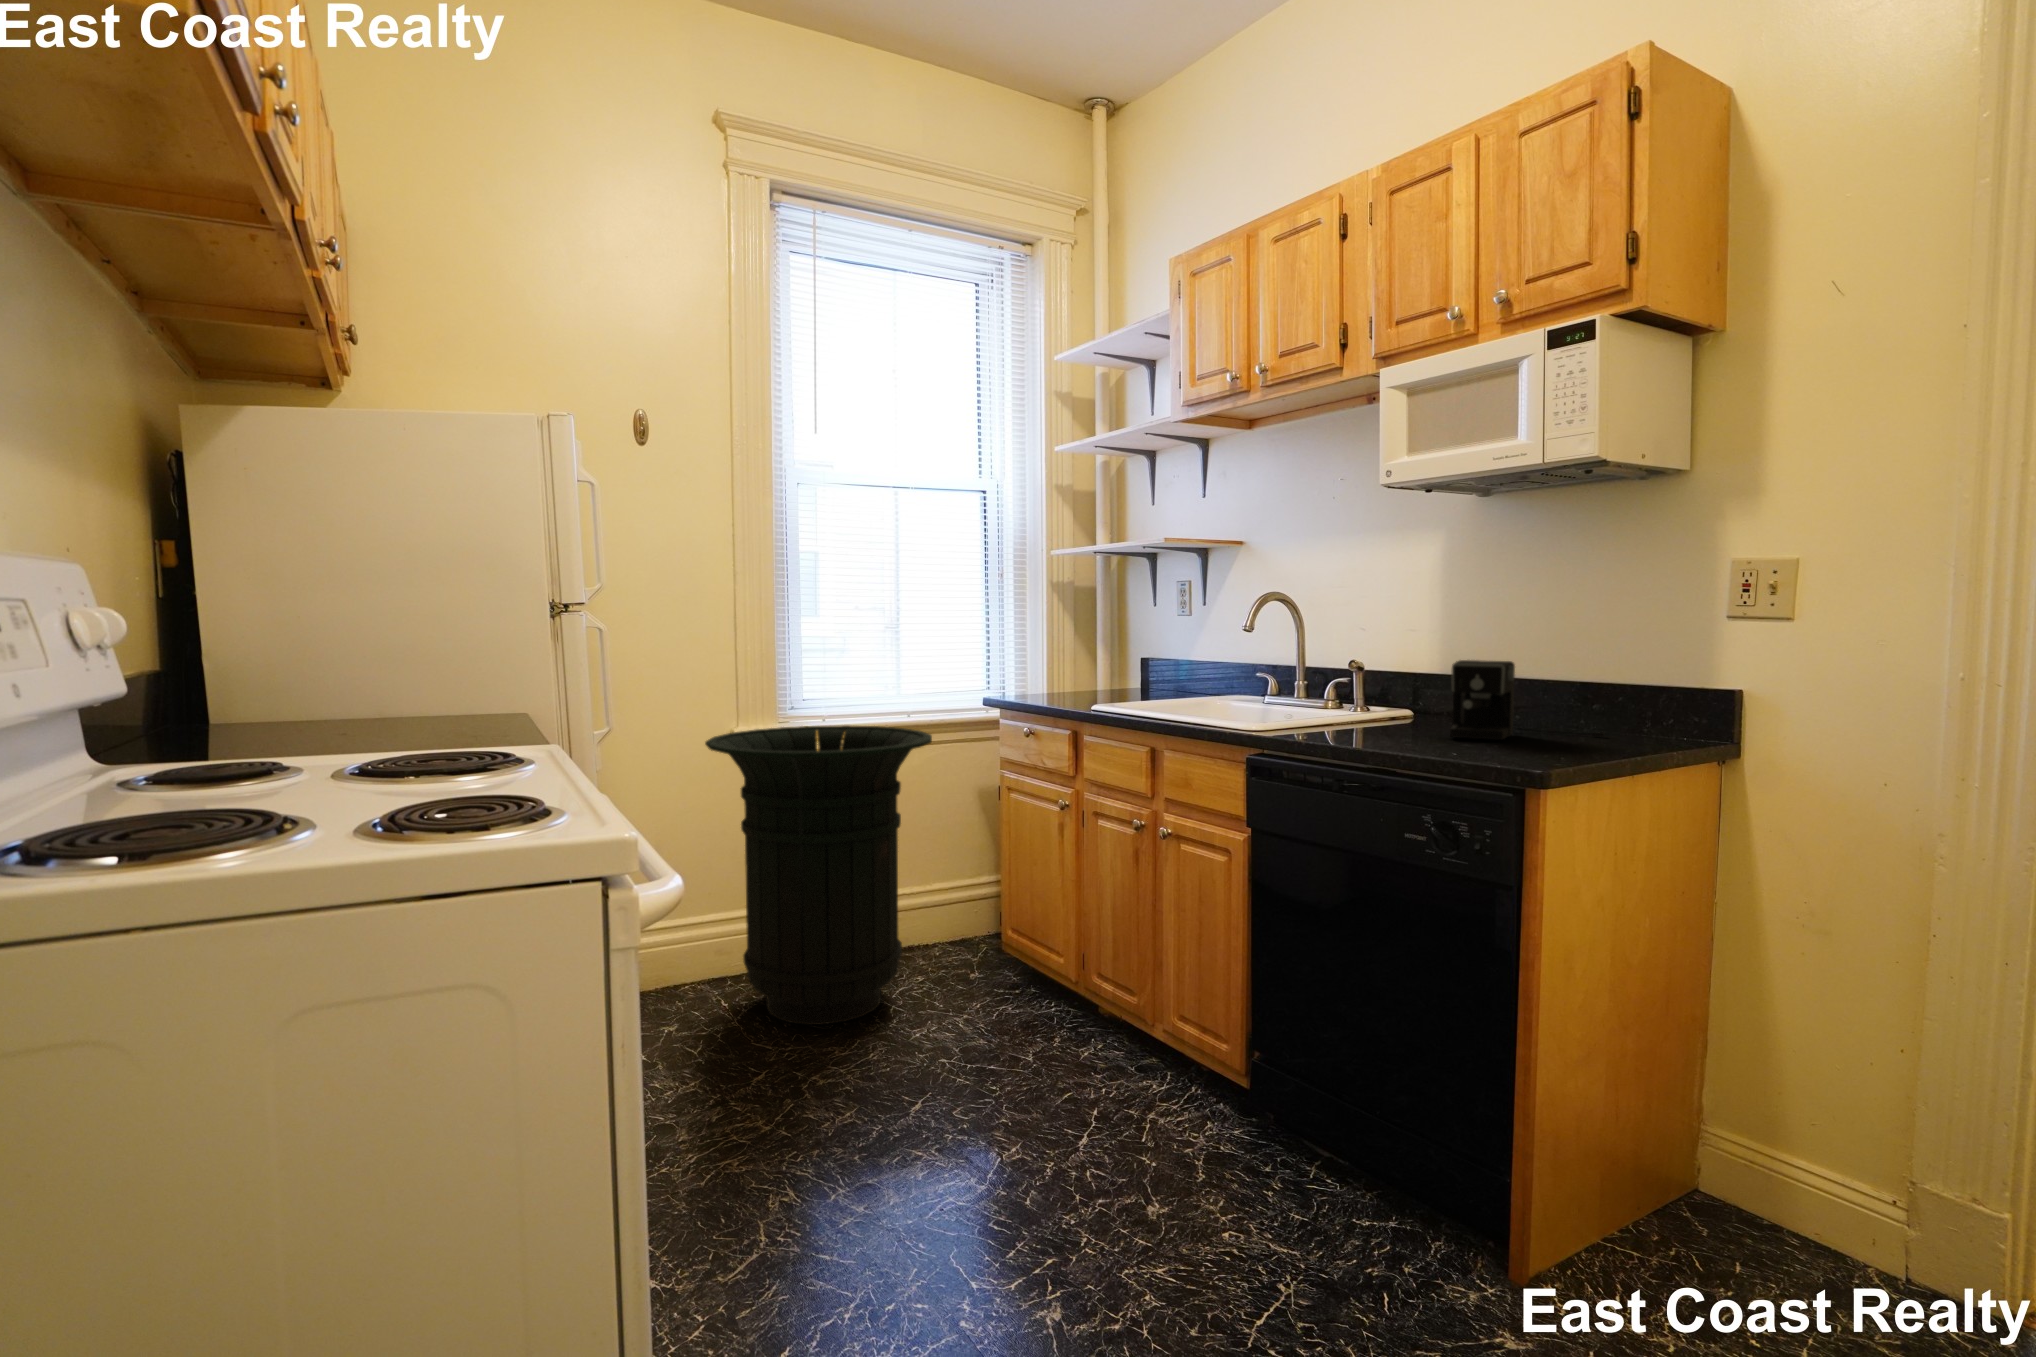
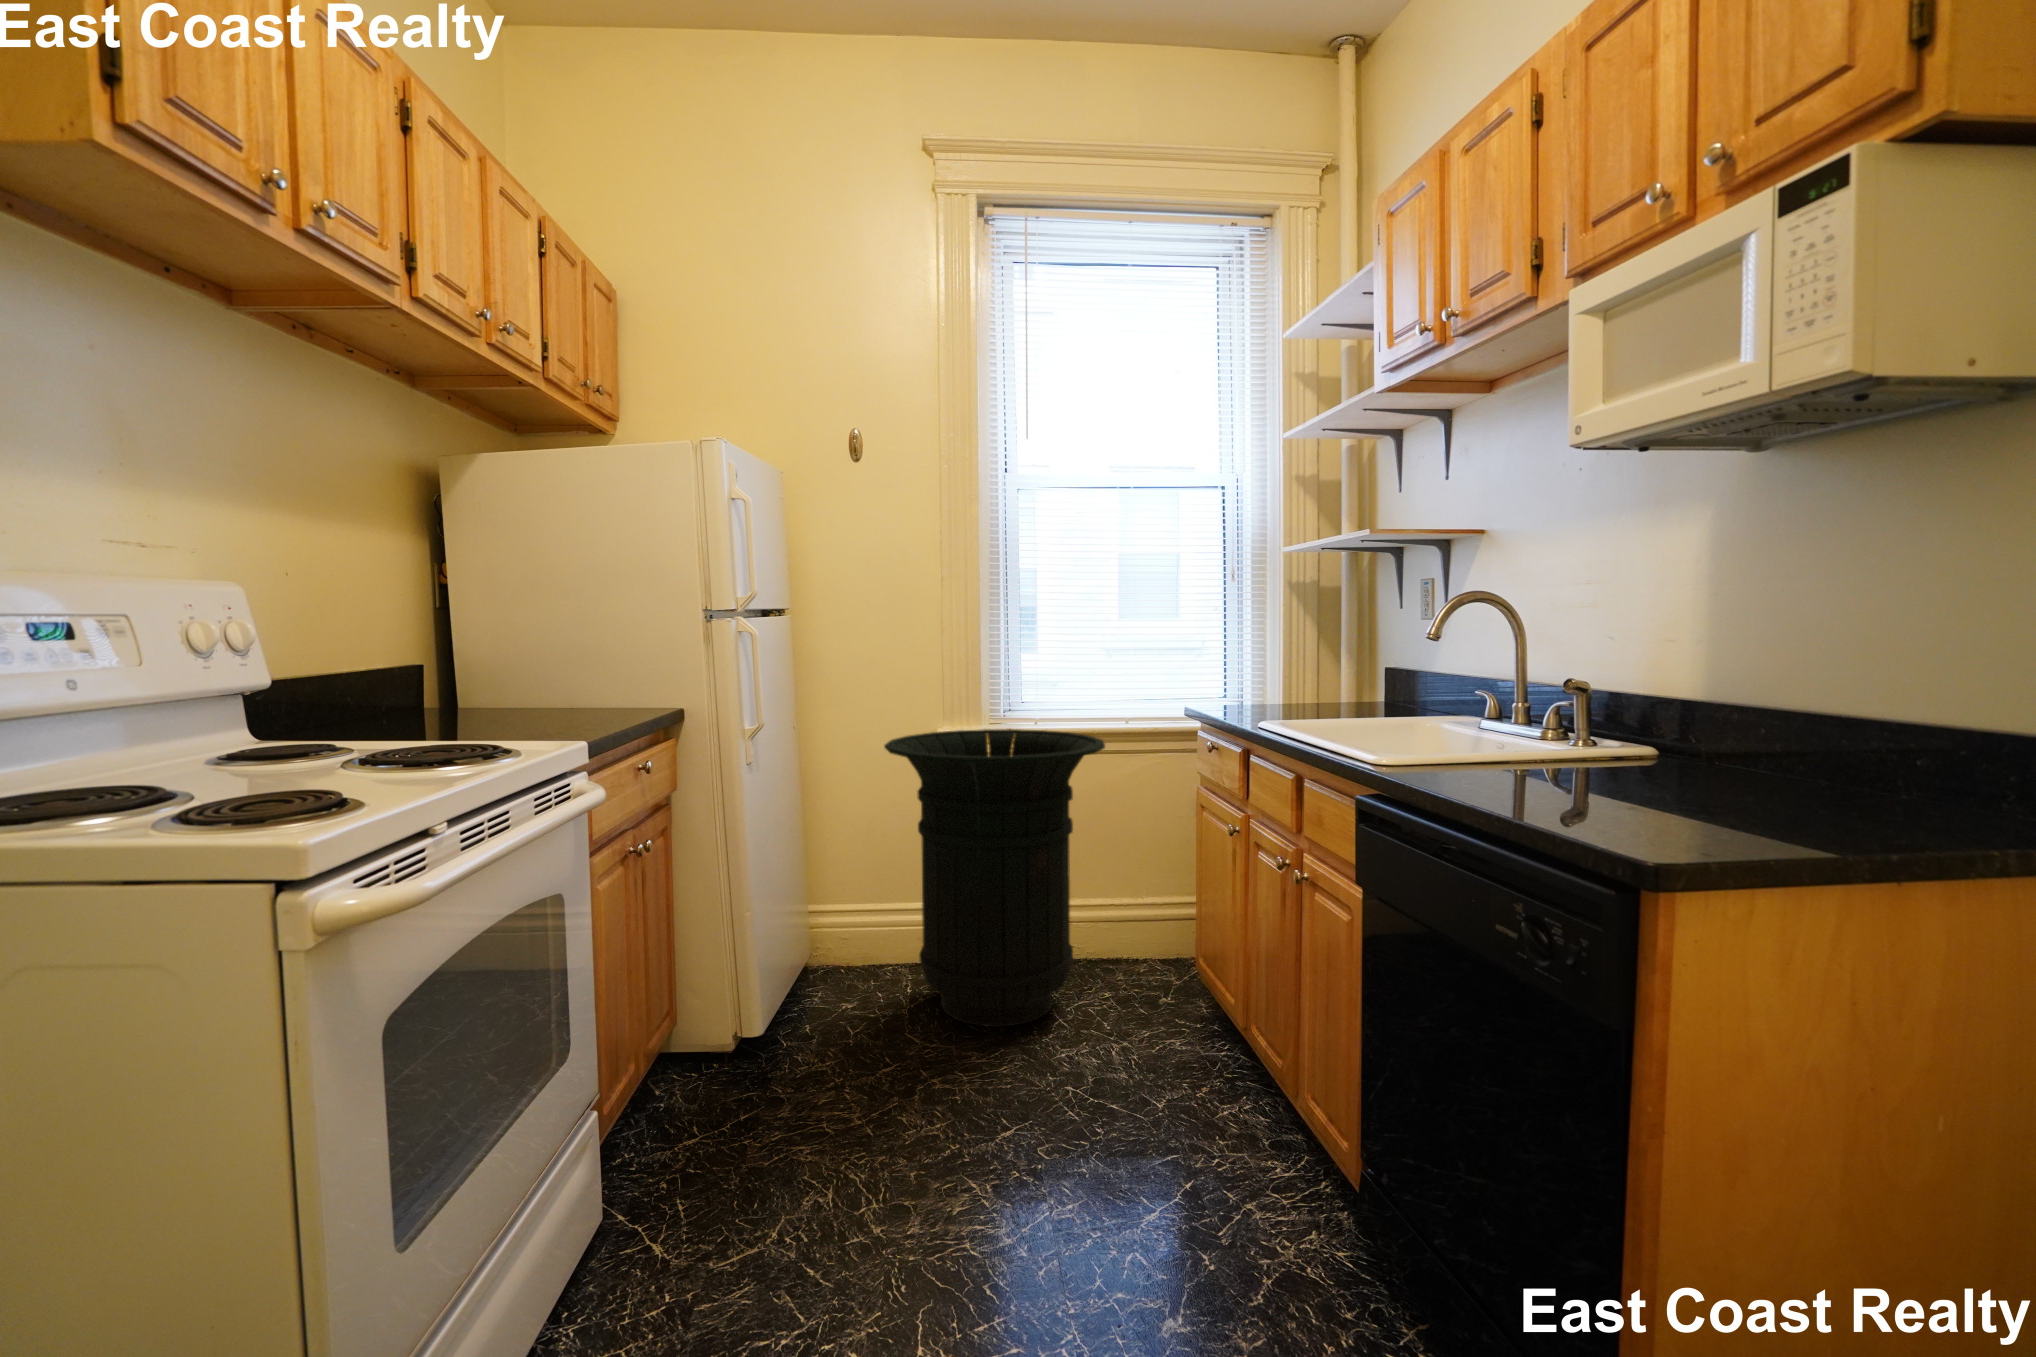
coffee maker: present [1450,660,1605,740] -> none [1620,682,1908,807]

